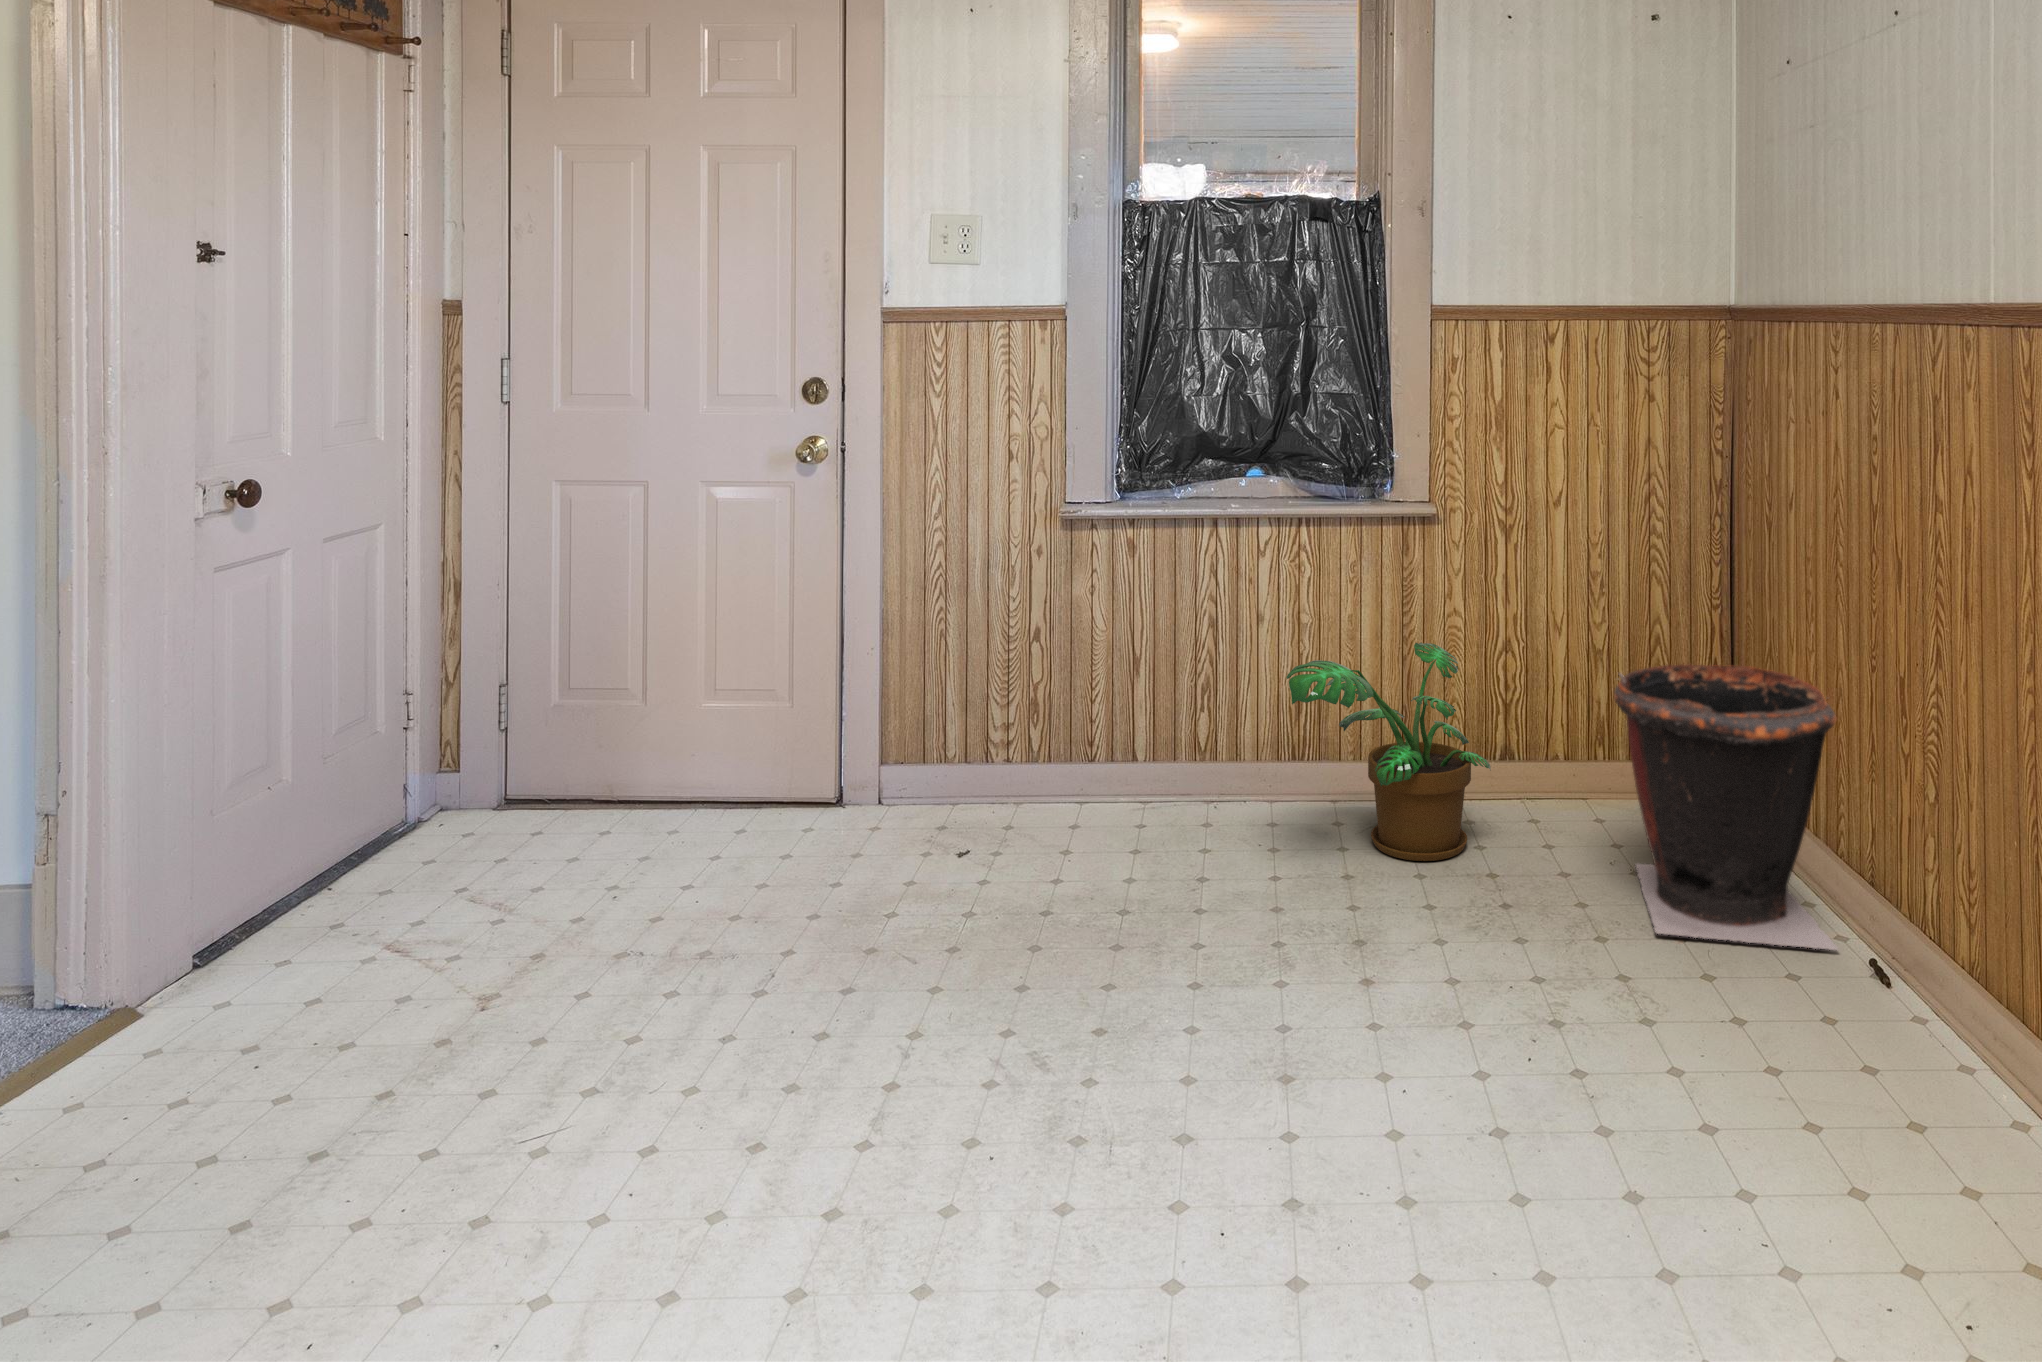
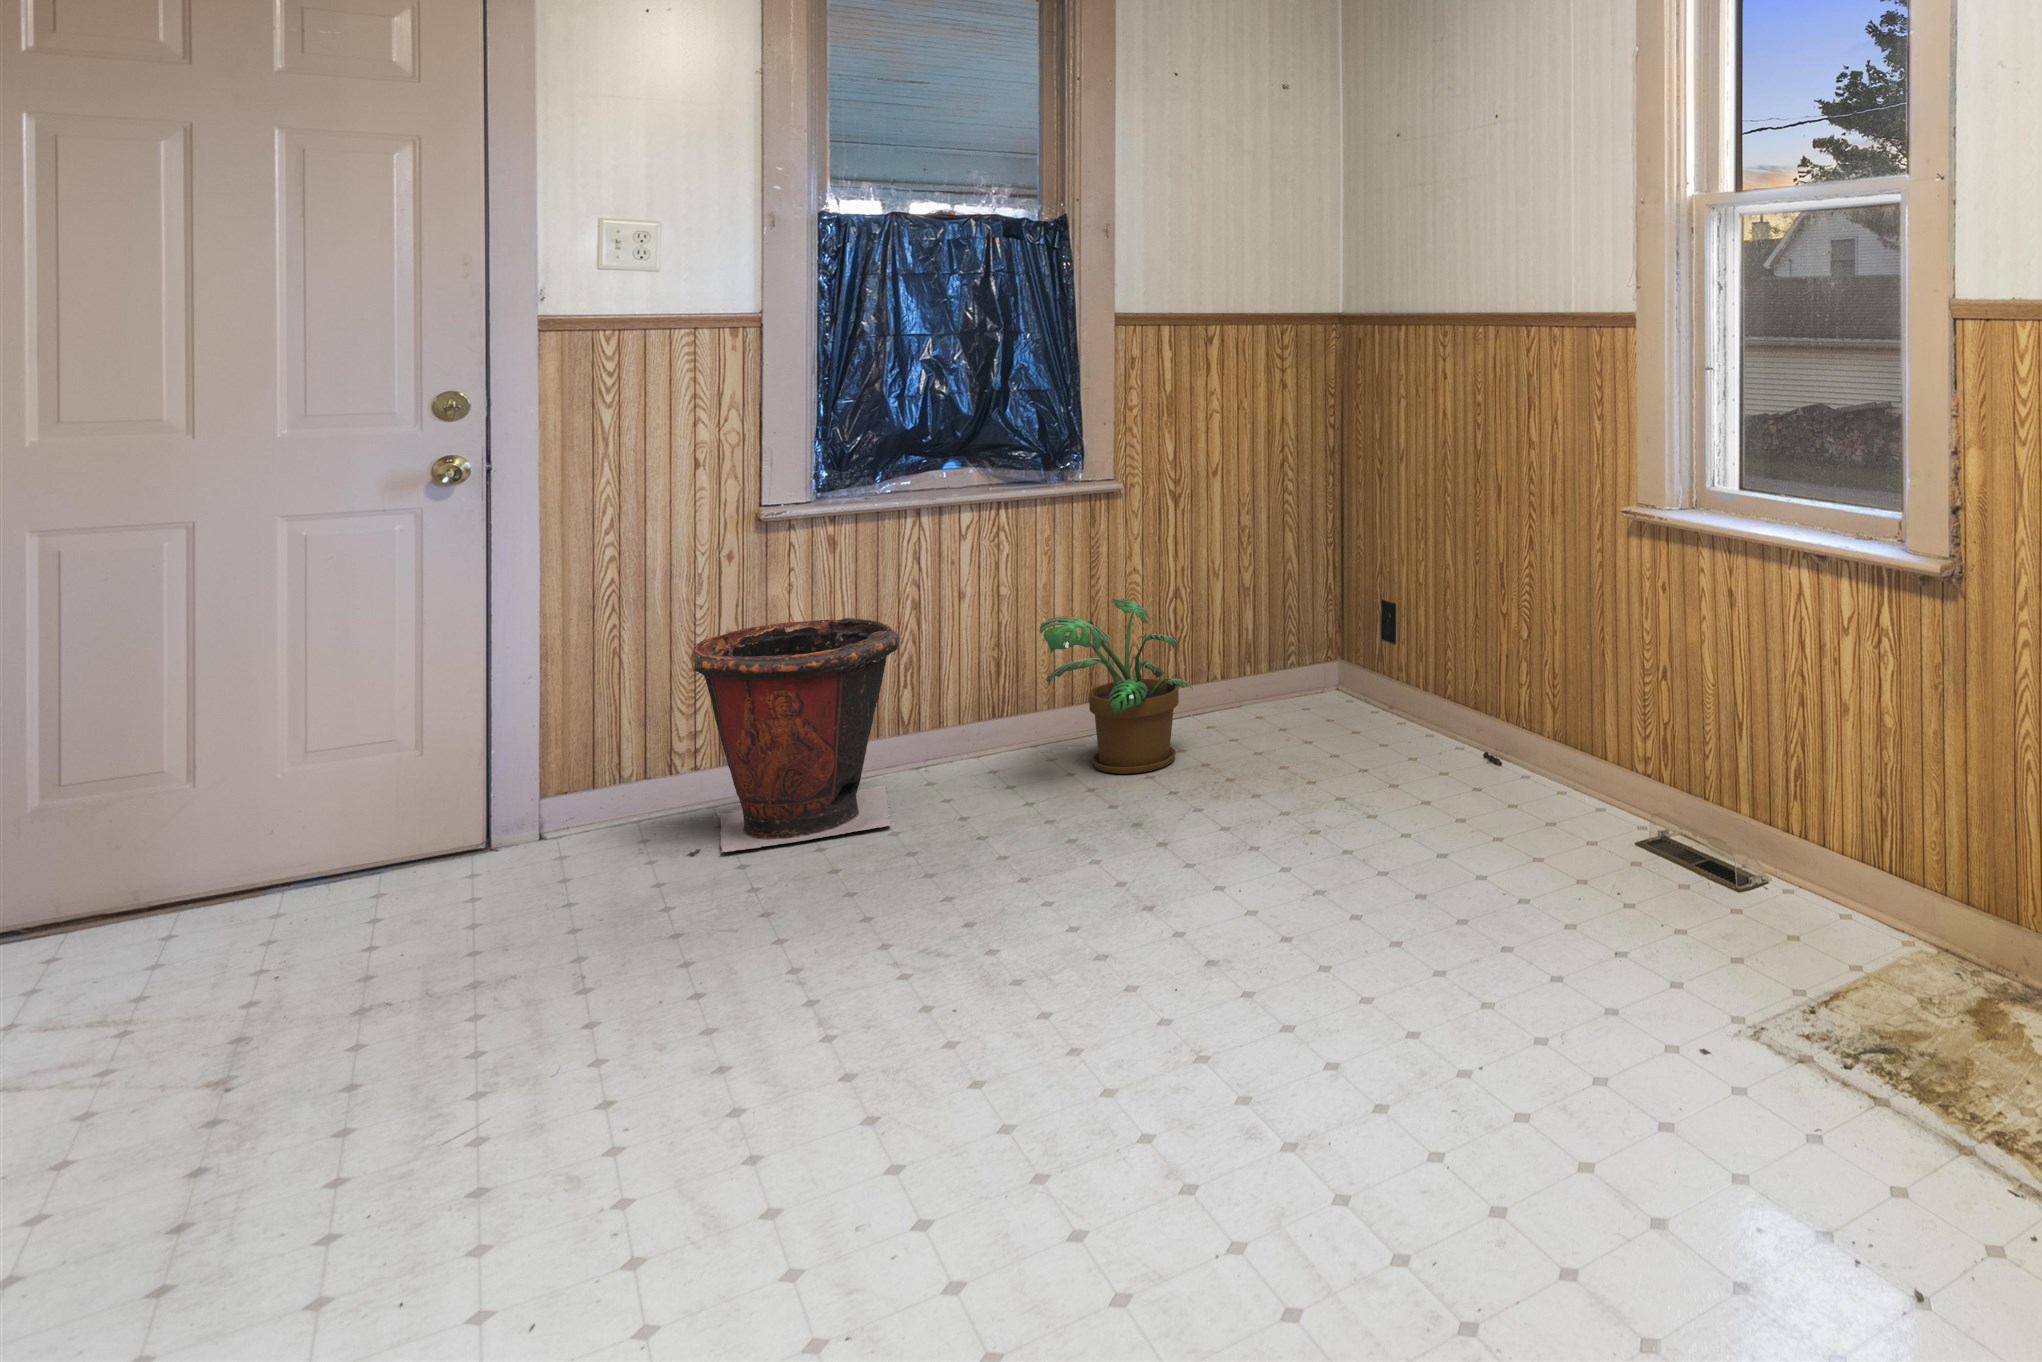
trash can: present [1614,664,1838,950] -> present [691,616,901,852]

